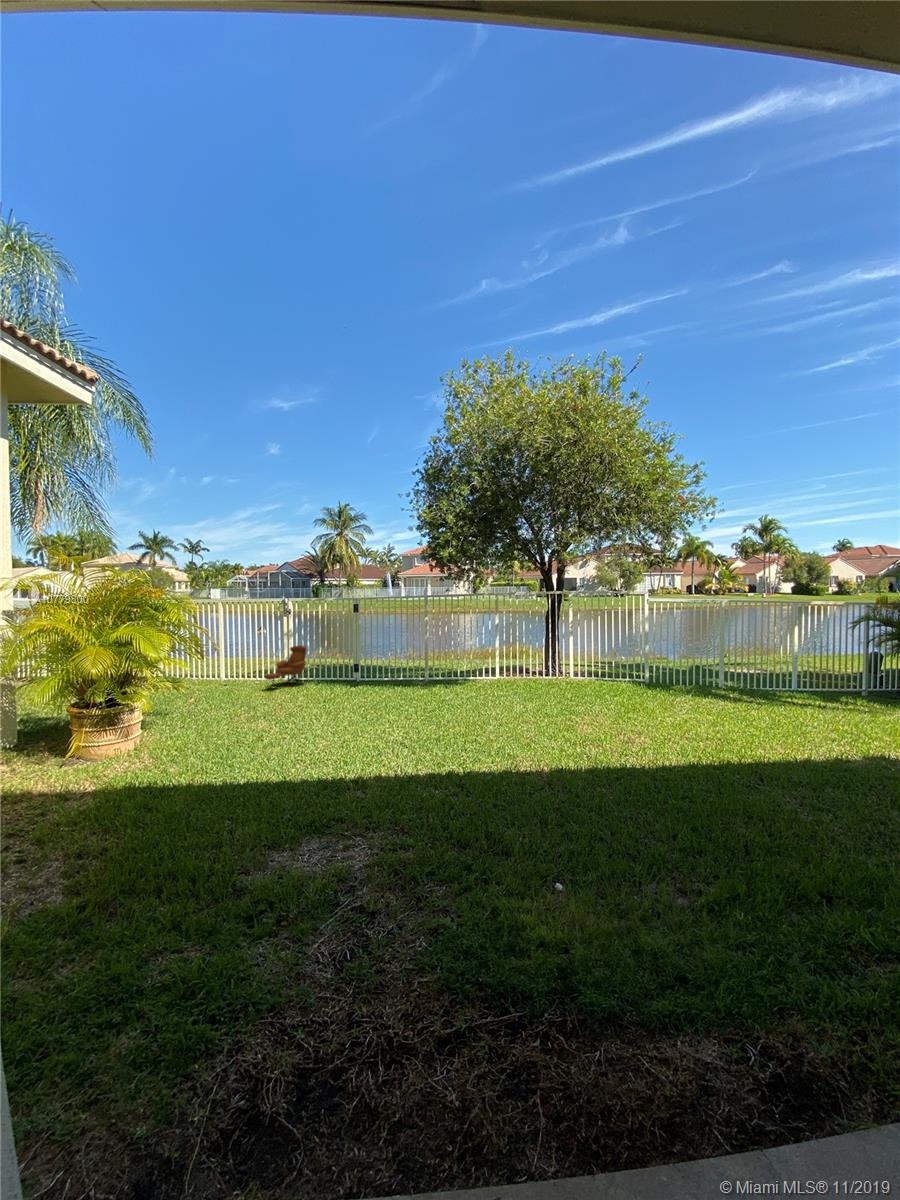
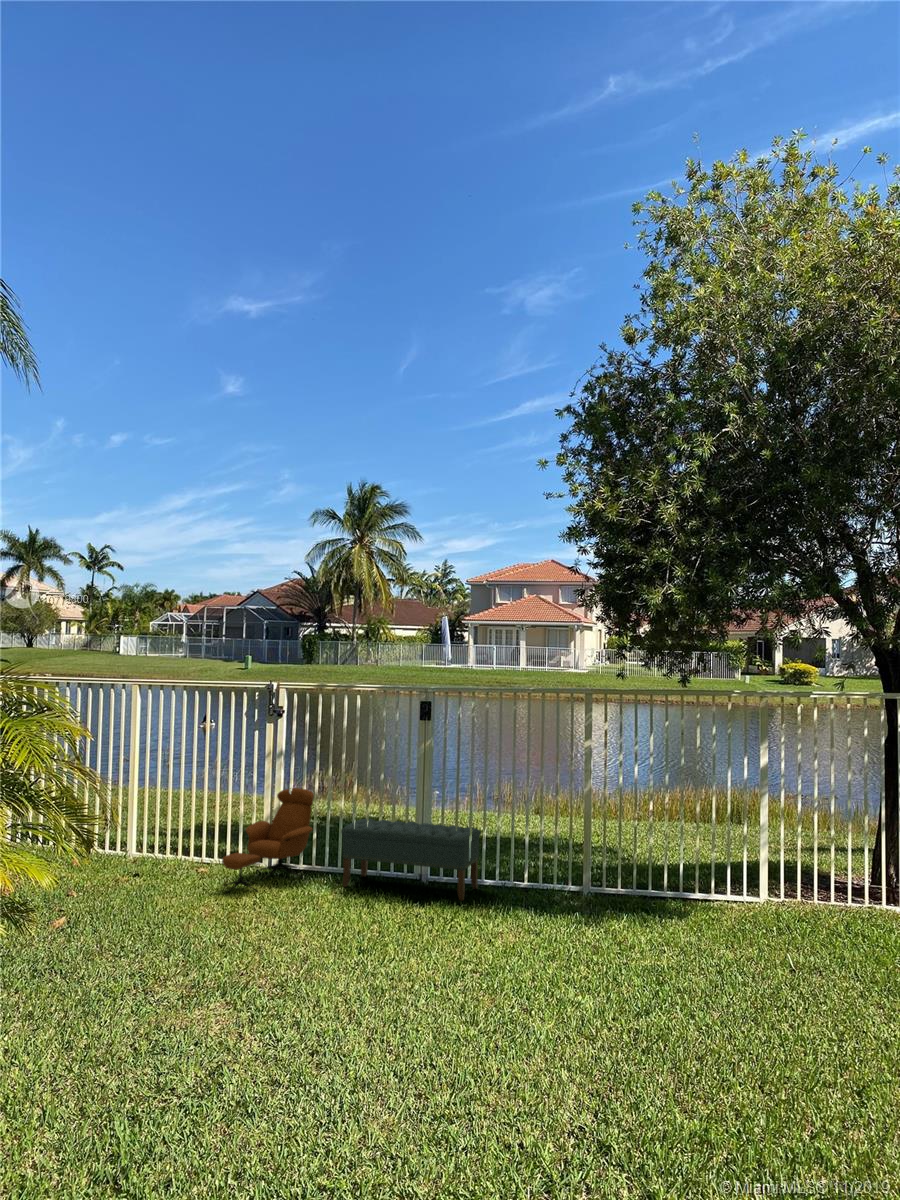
bench: none [319,656,380,686] -> present [341,819,481,901]

